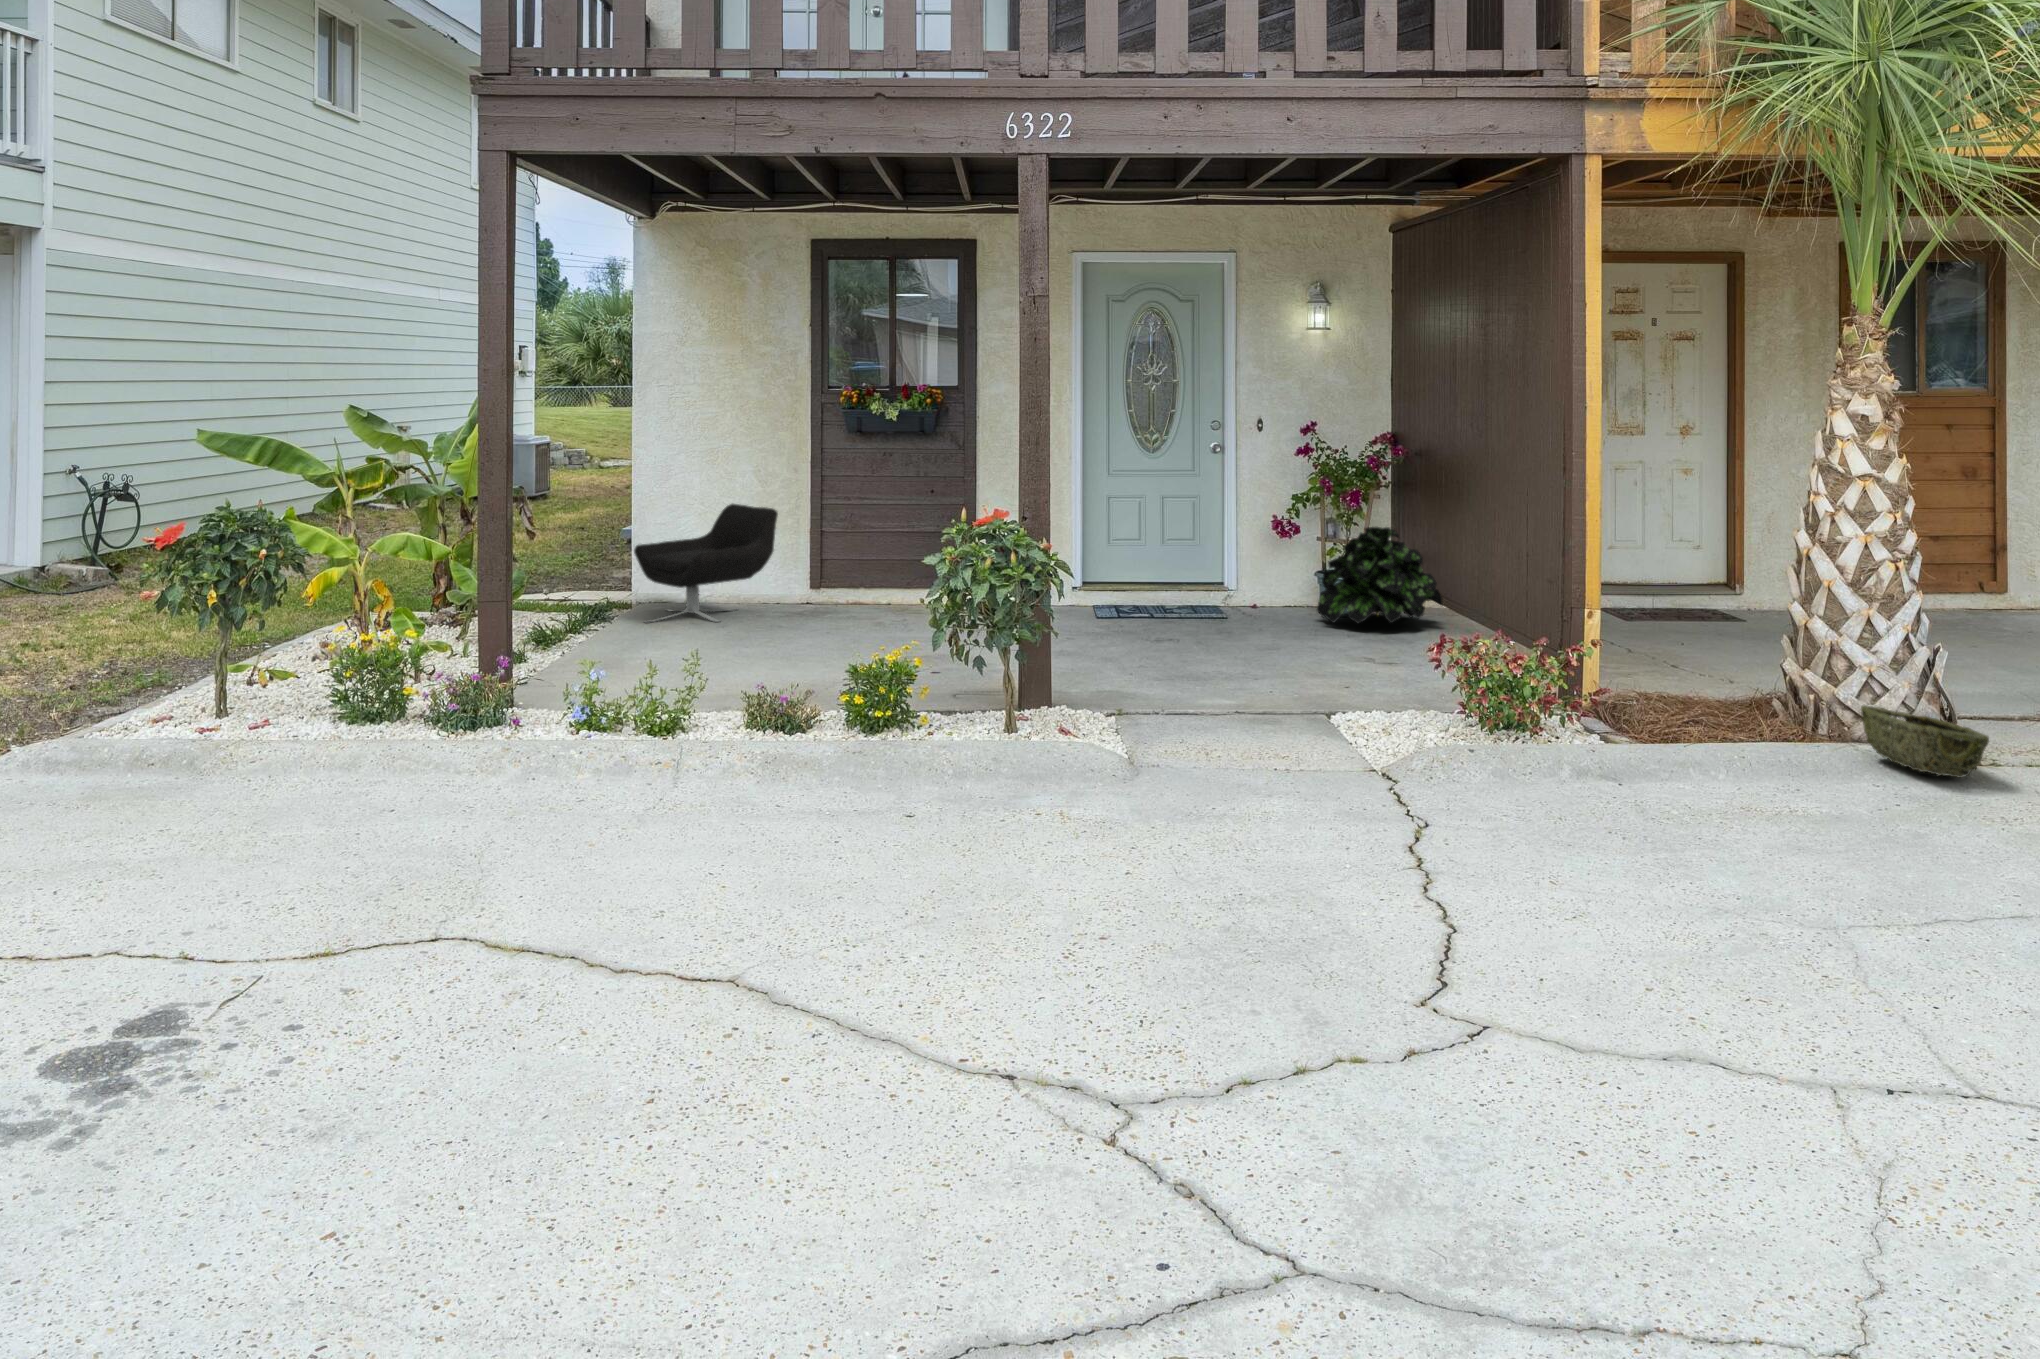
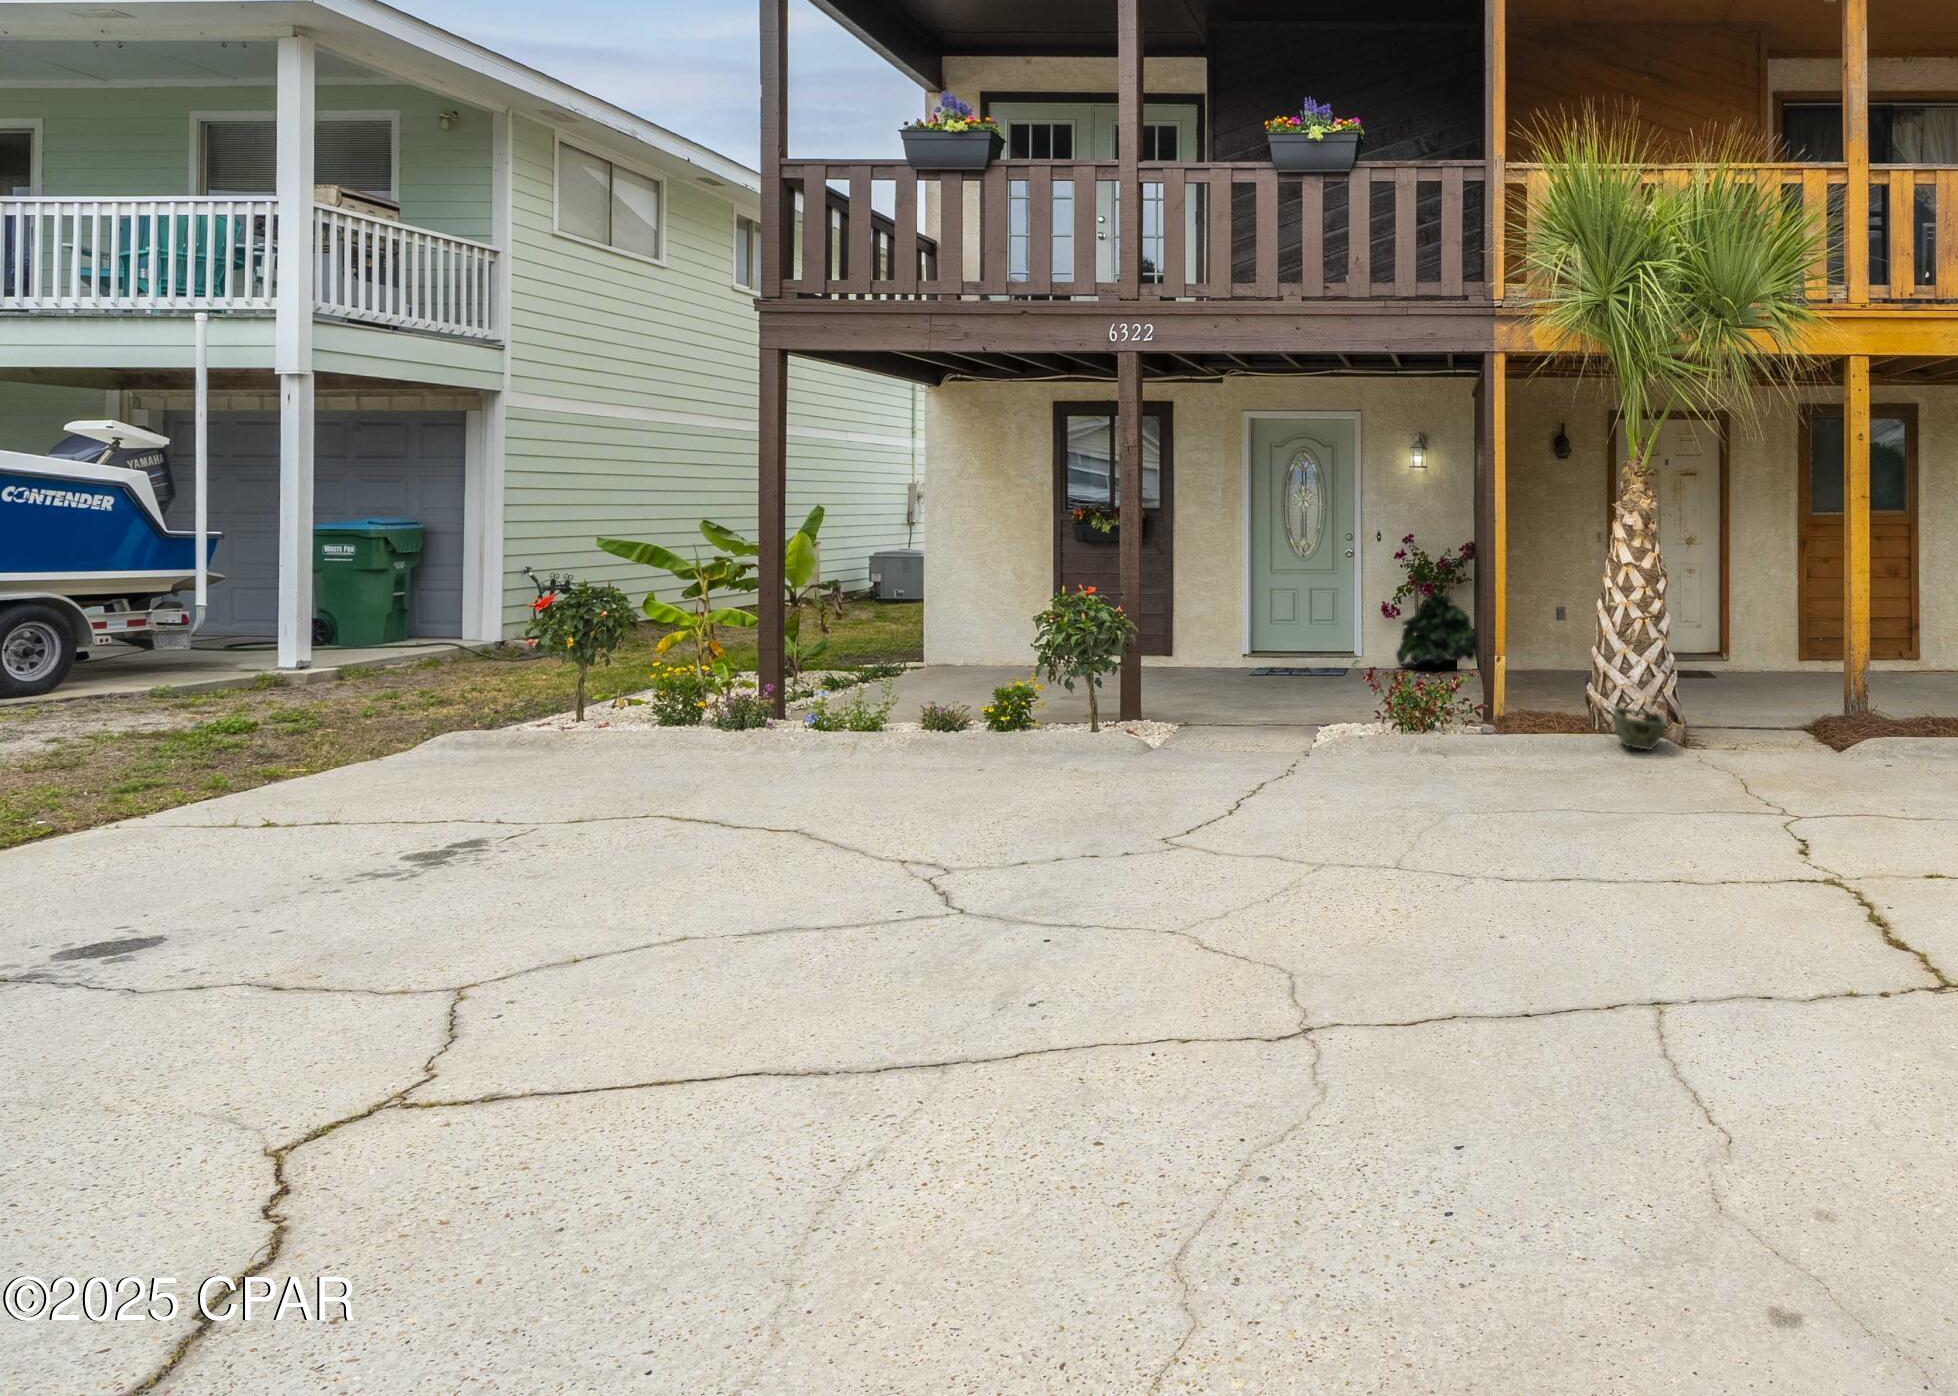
lounge chair: present [634,504,778,623] -> none [911,584,1016,672]

